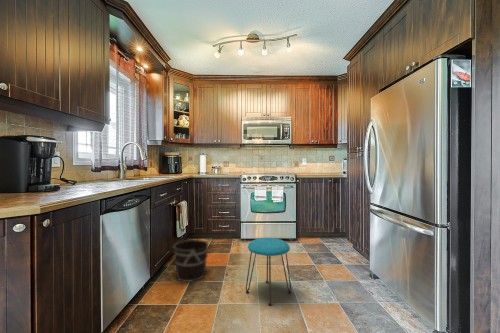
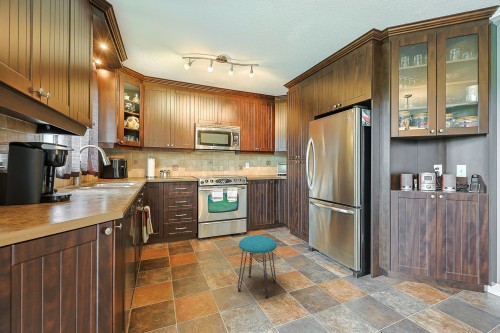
bucket: present [174,240,208,282] -> none [151,248,189,296]

